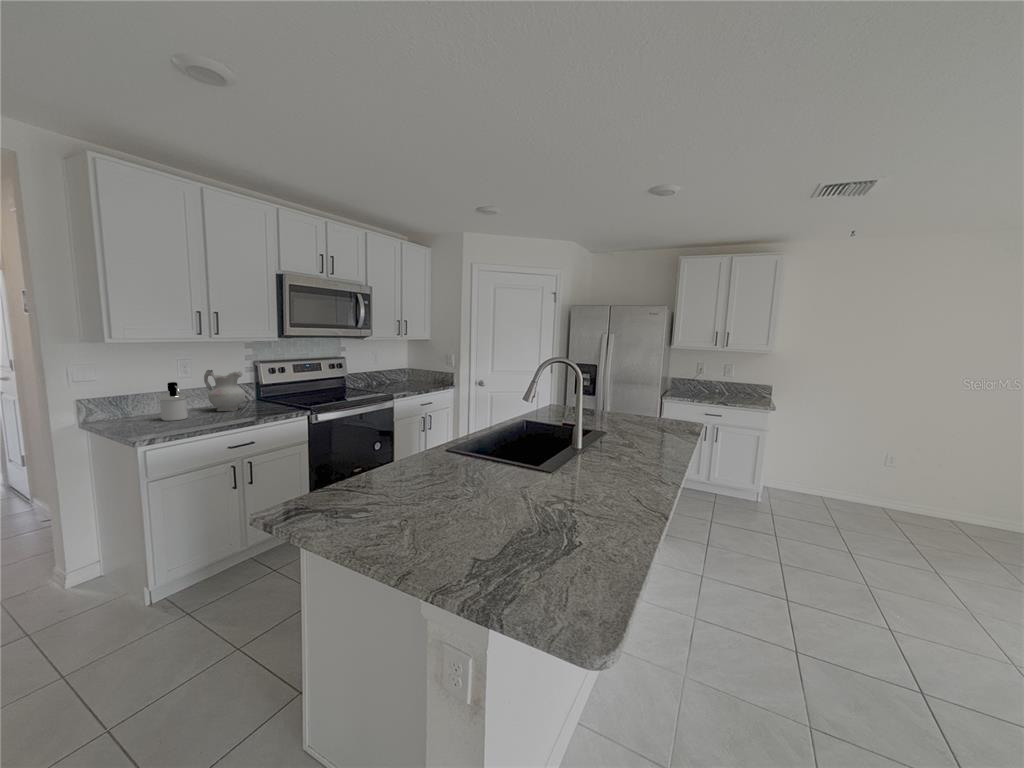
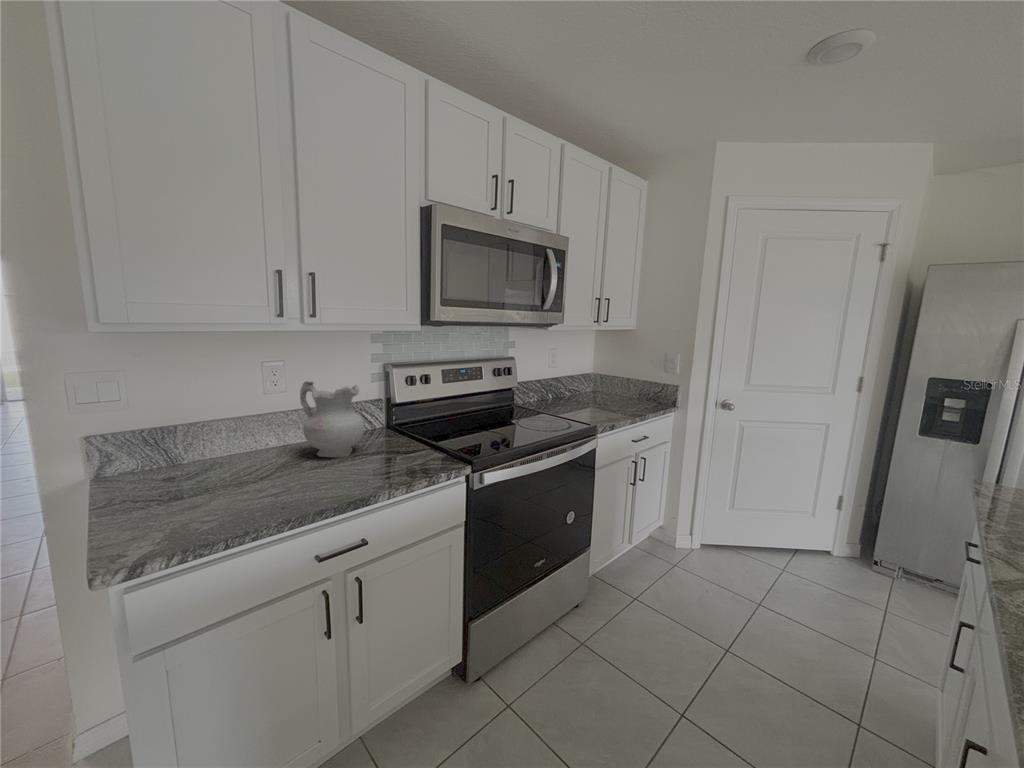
soap dispenser: present [159,382,188,421] -> none [205,409,259,486]

